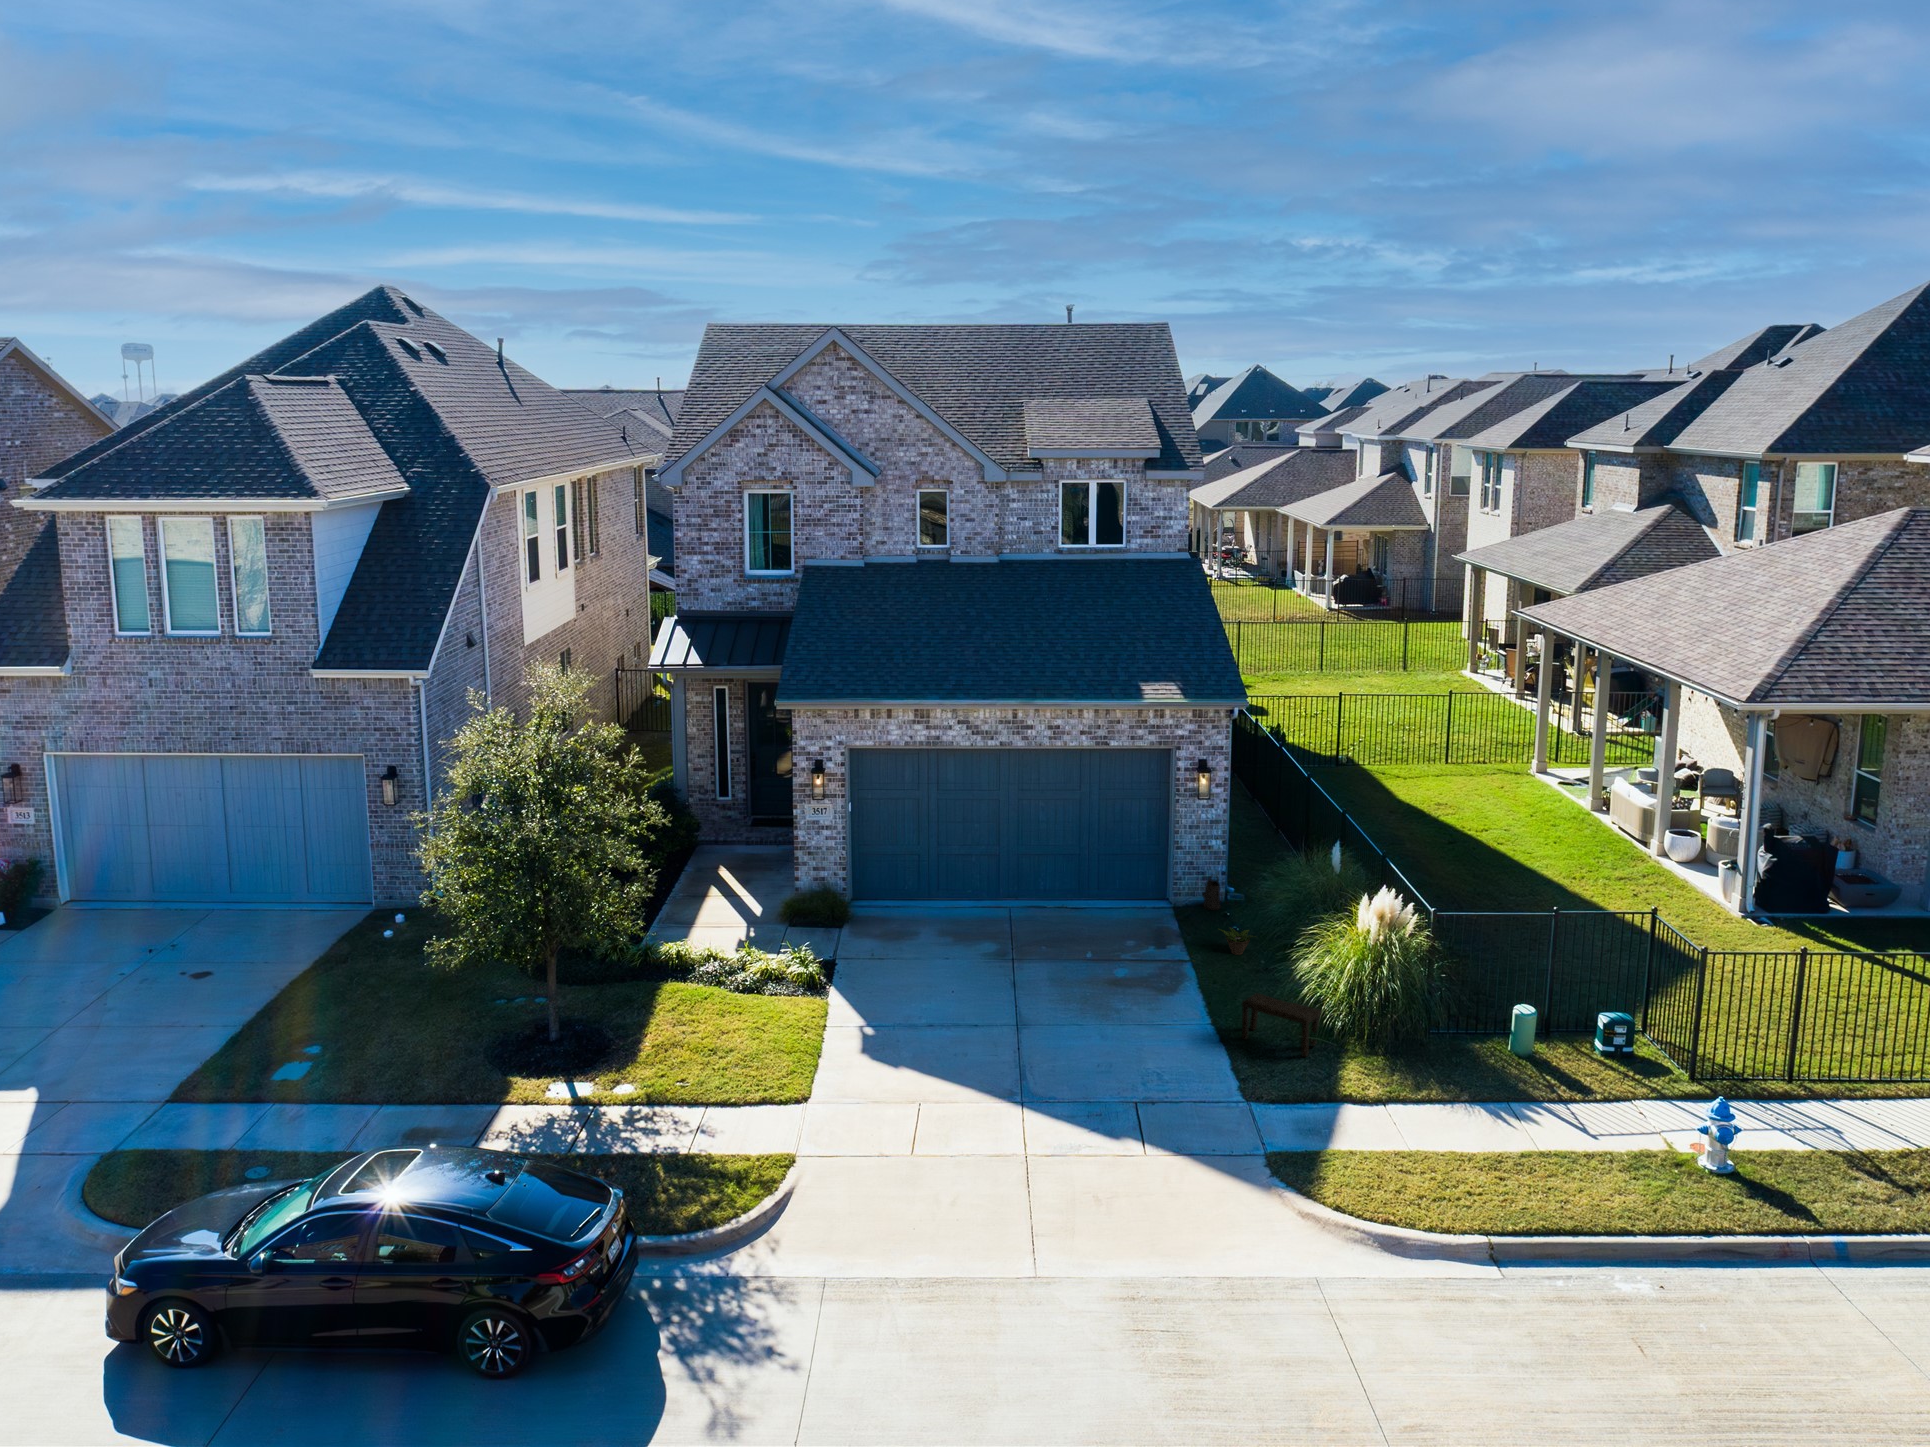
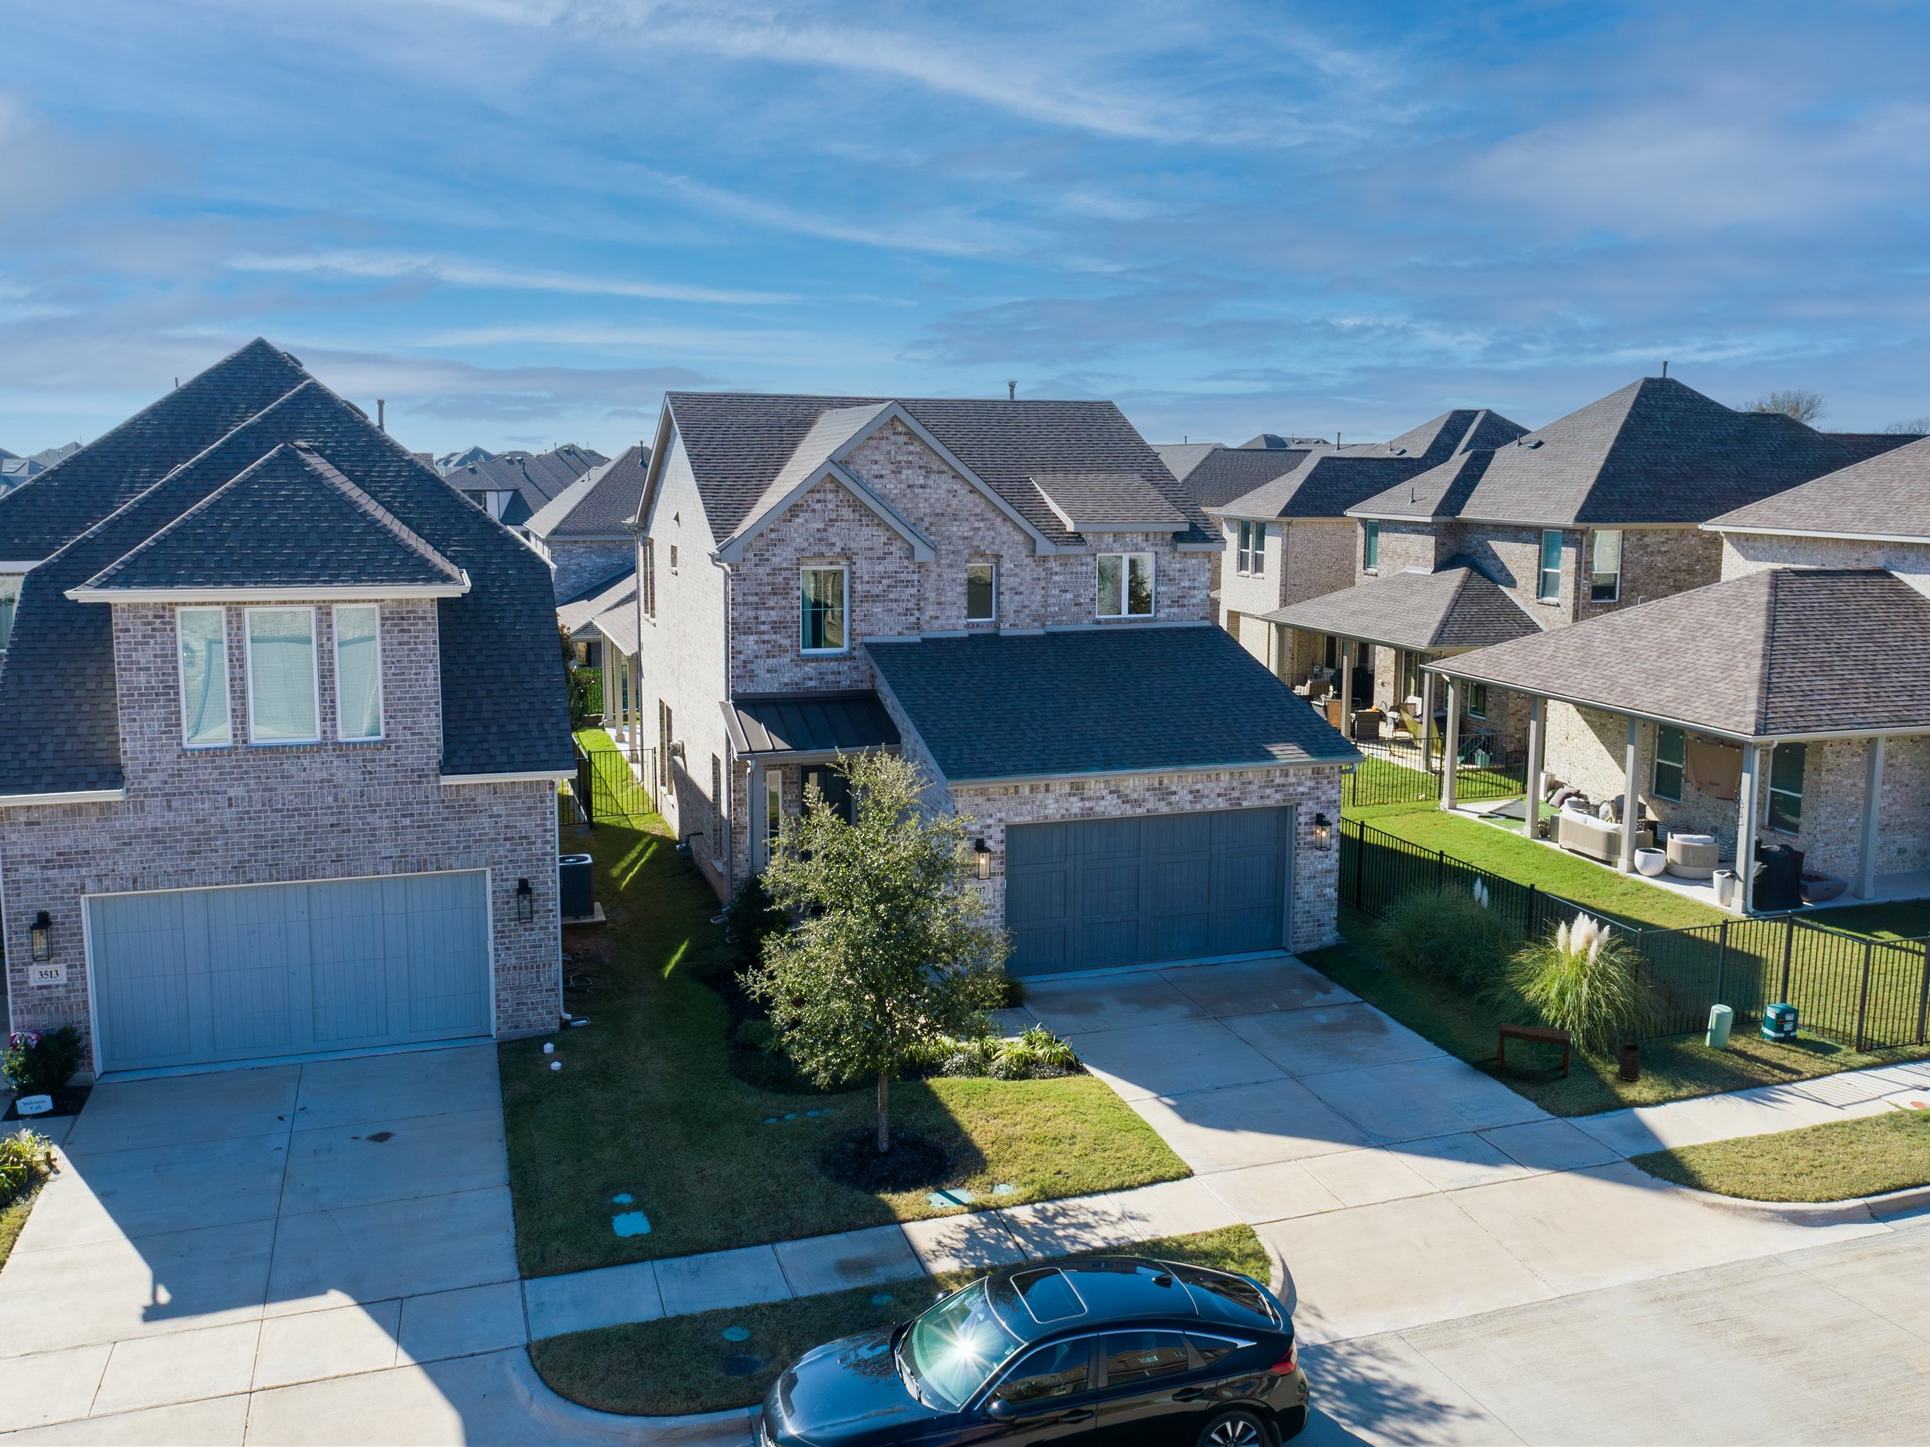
watering can: present [1201,877,1222,910] -> present [1608,1033,1642,1081]
decorative plant: present [1219,927,1256,955] -> none [1395,970,1435,996]

